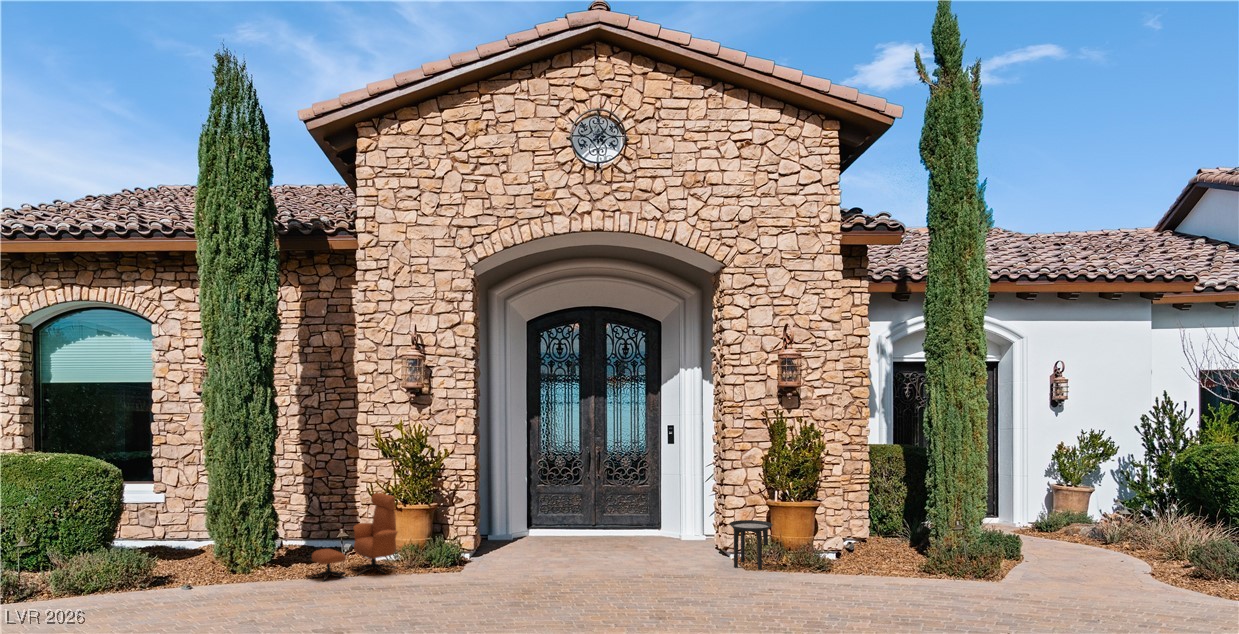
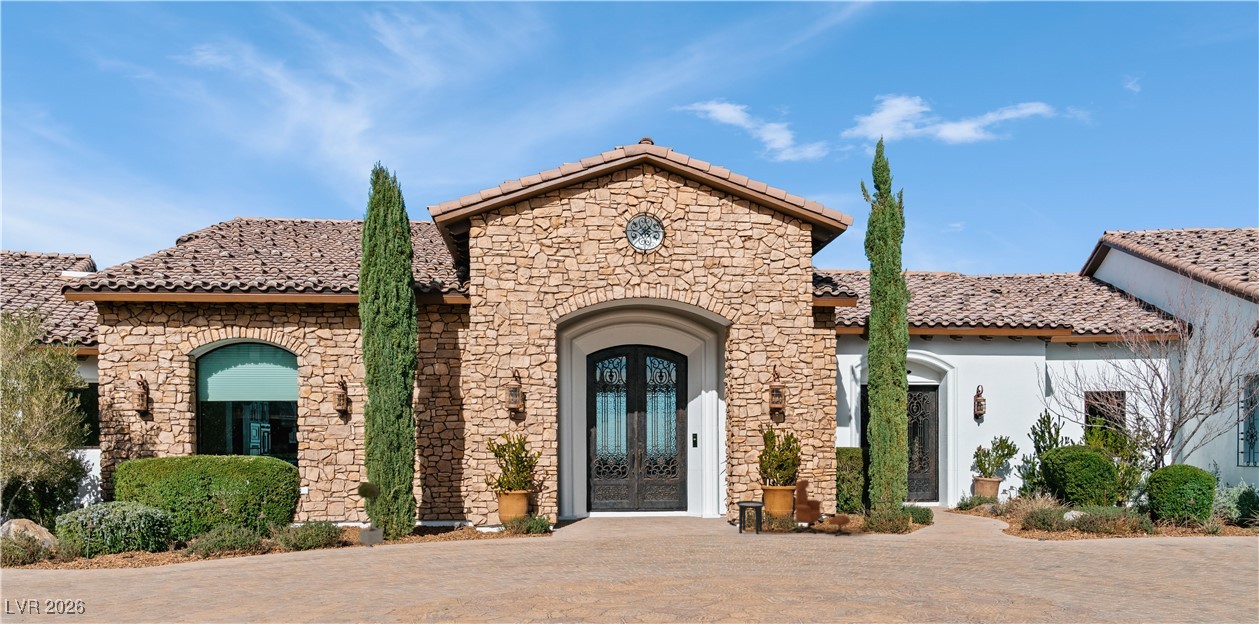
potted tree: none [181,489,221,579] -> present [357,482,383,545]
lounge chair: present [308,493,398,581] -> present [795,480,850,536]

